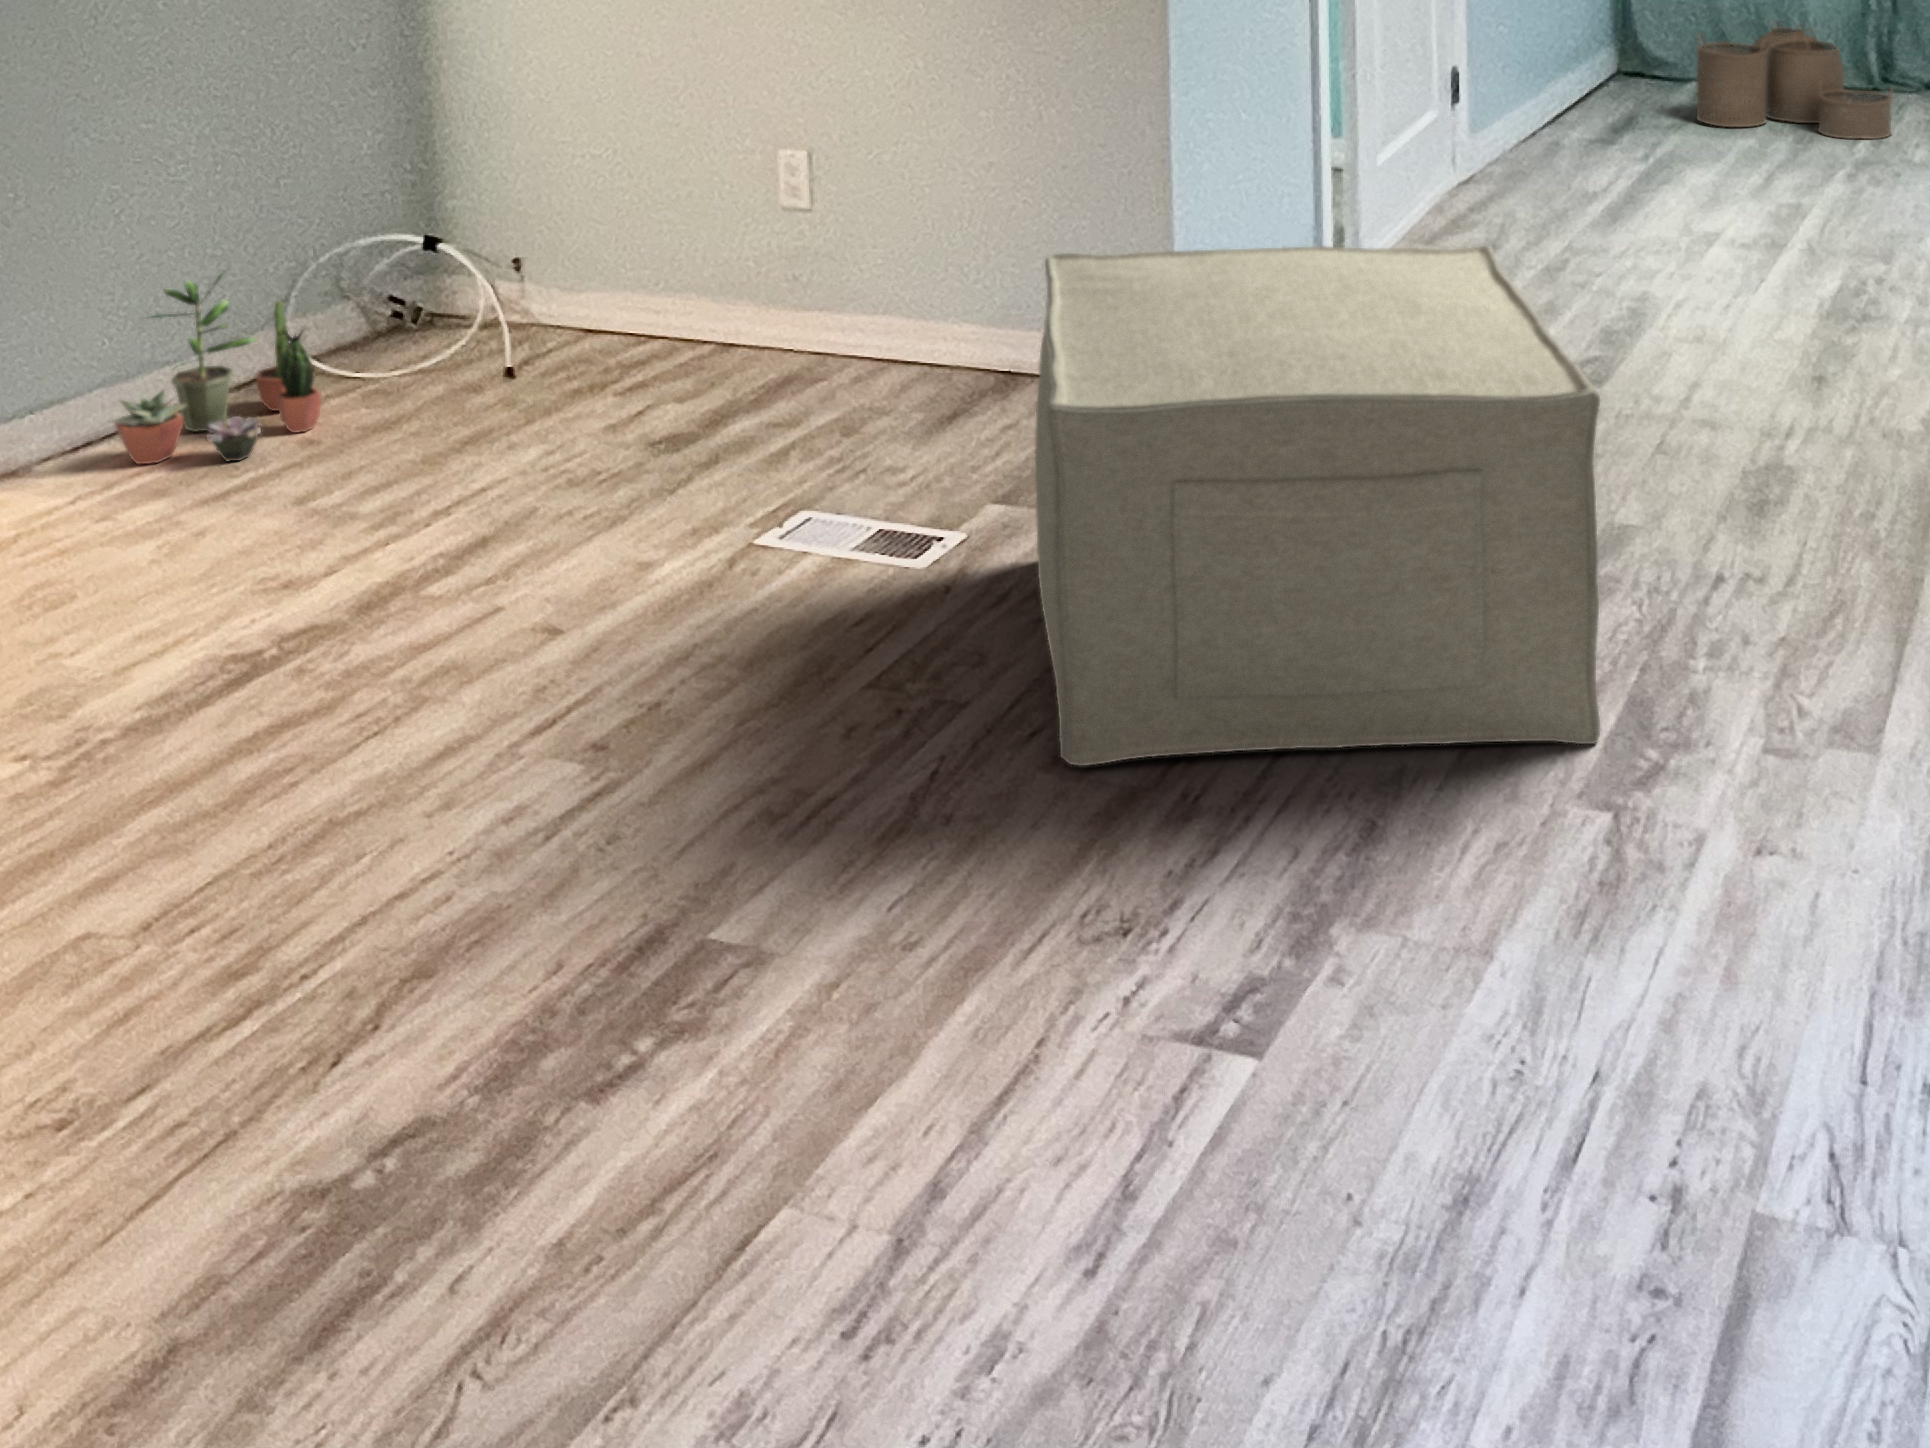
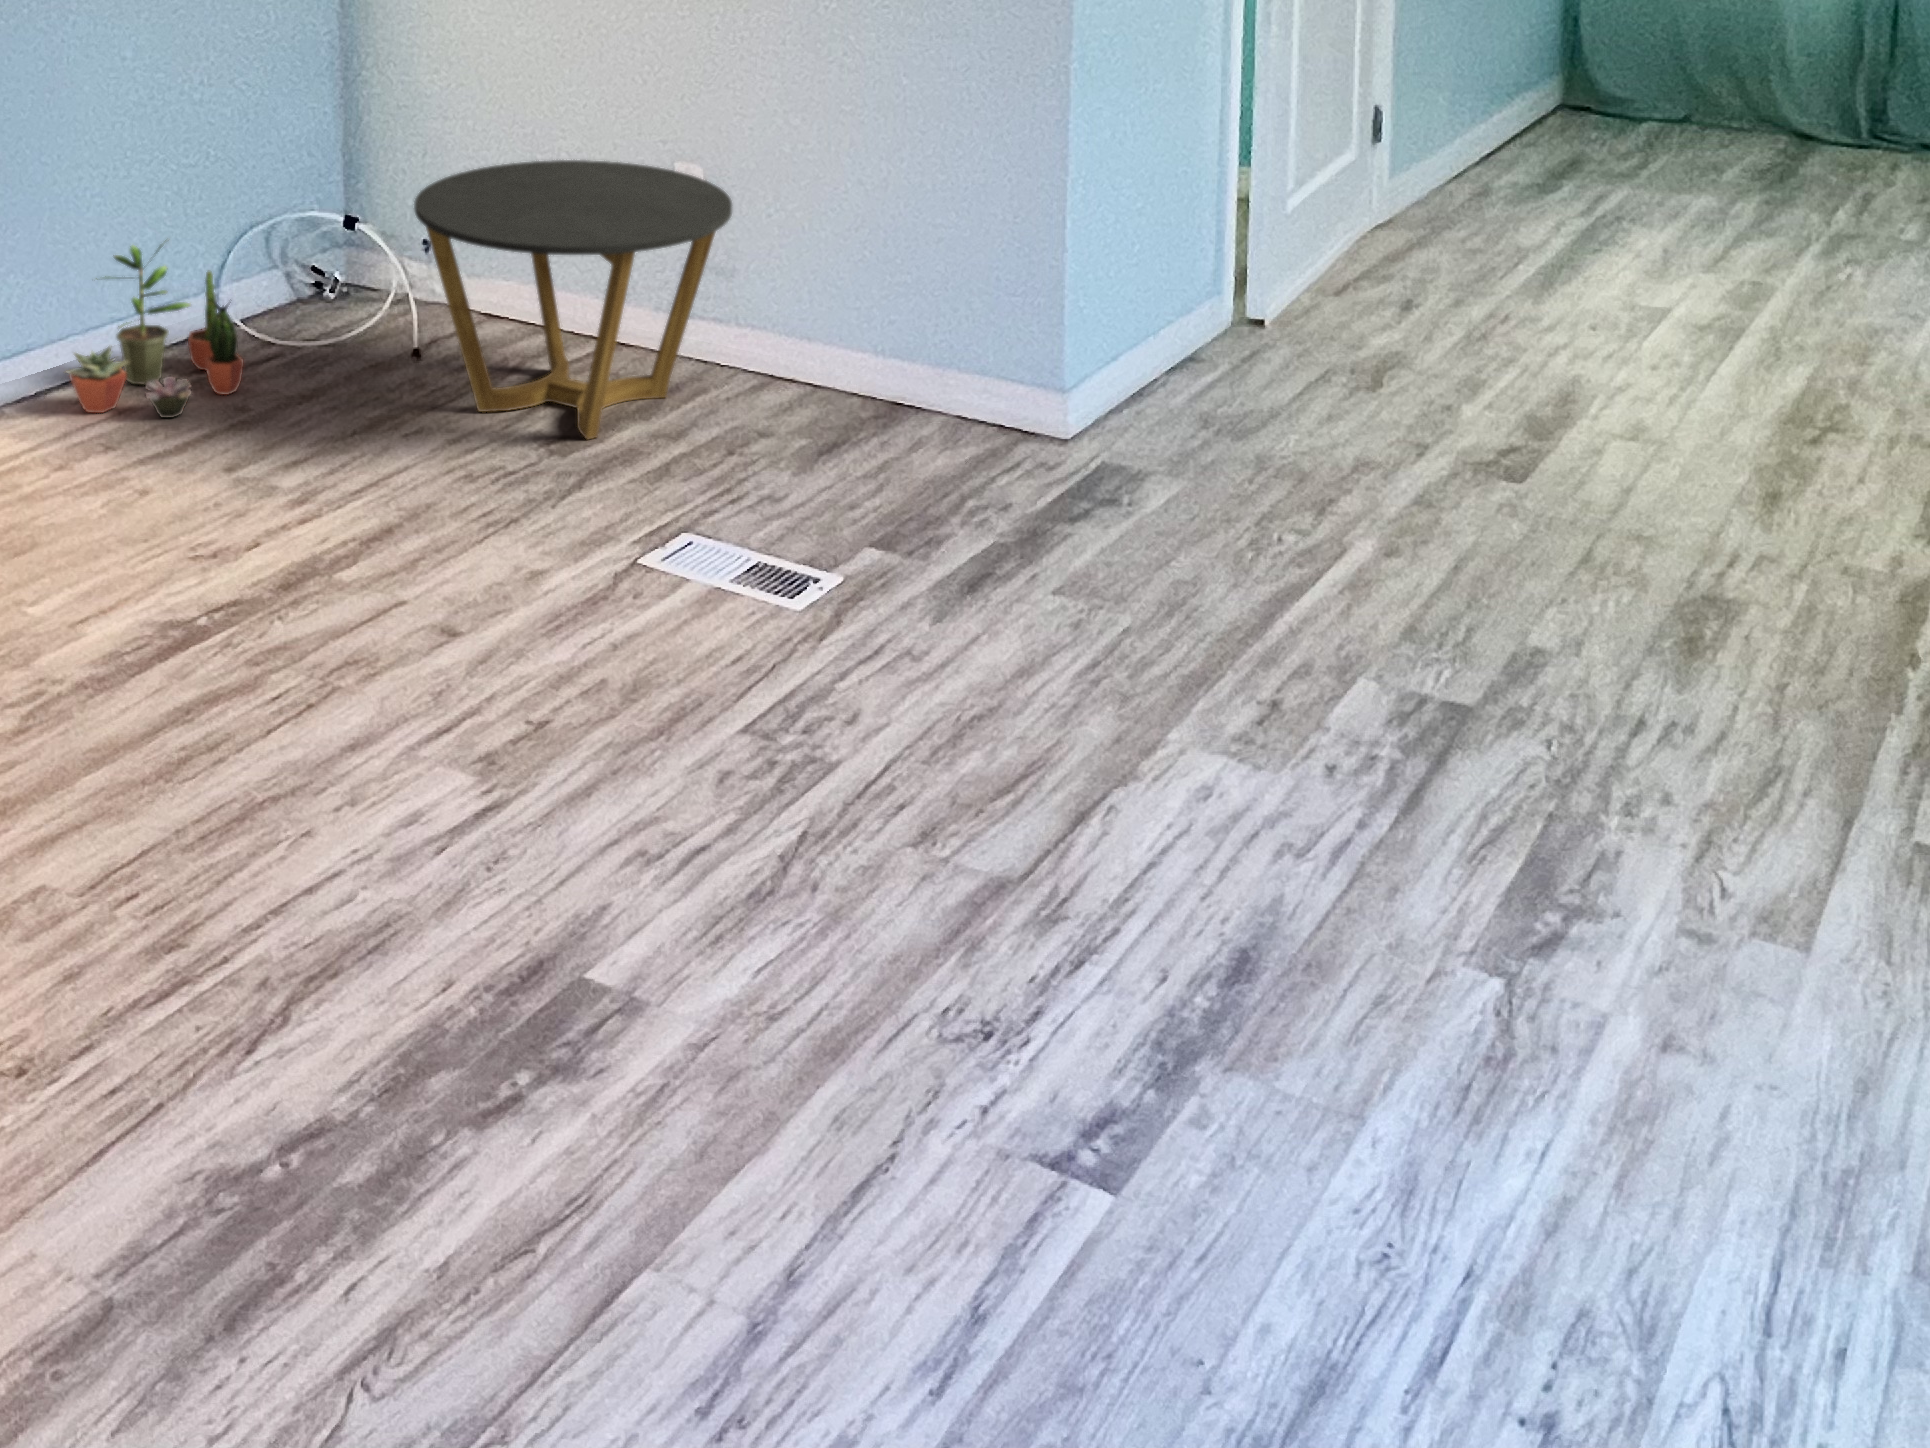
woven basket: present [1697,27,1893,139] -> none [1644,63,1885,208]
side table: none [507,155,847,437] -> present [414,160,732,439]
ottoman: present [1035,246,1600,766] -> none [913,315,1523,904]

